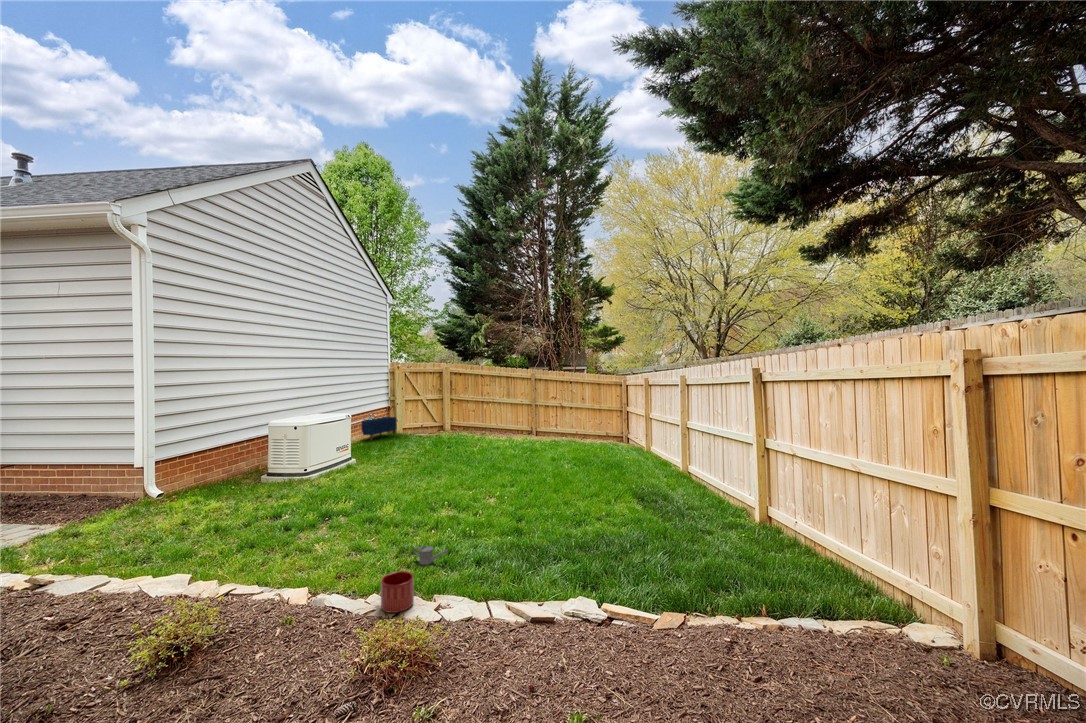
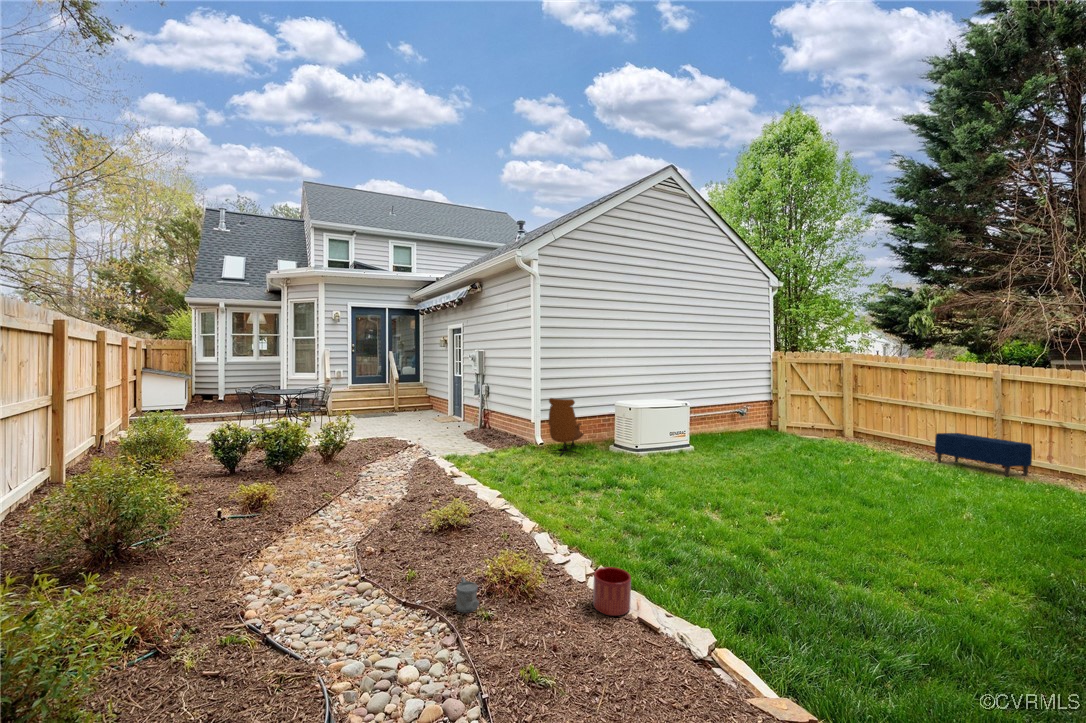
bench: present [362,417,396,442] -> present [935,433,1032,477]
lounge chair: none [177,431,228,500] -> present [548,398,584,457]
watering can: present [414,546,448,566] -> present [456,577,479,613]

